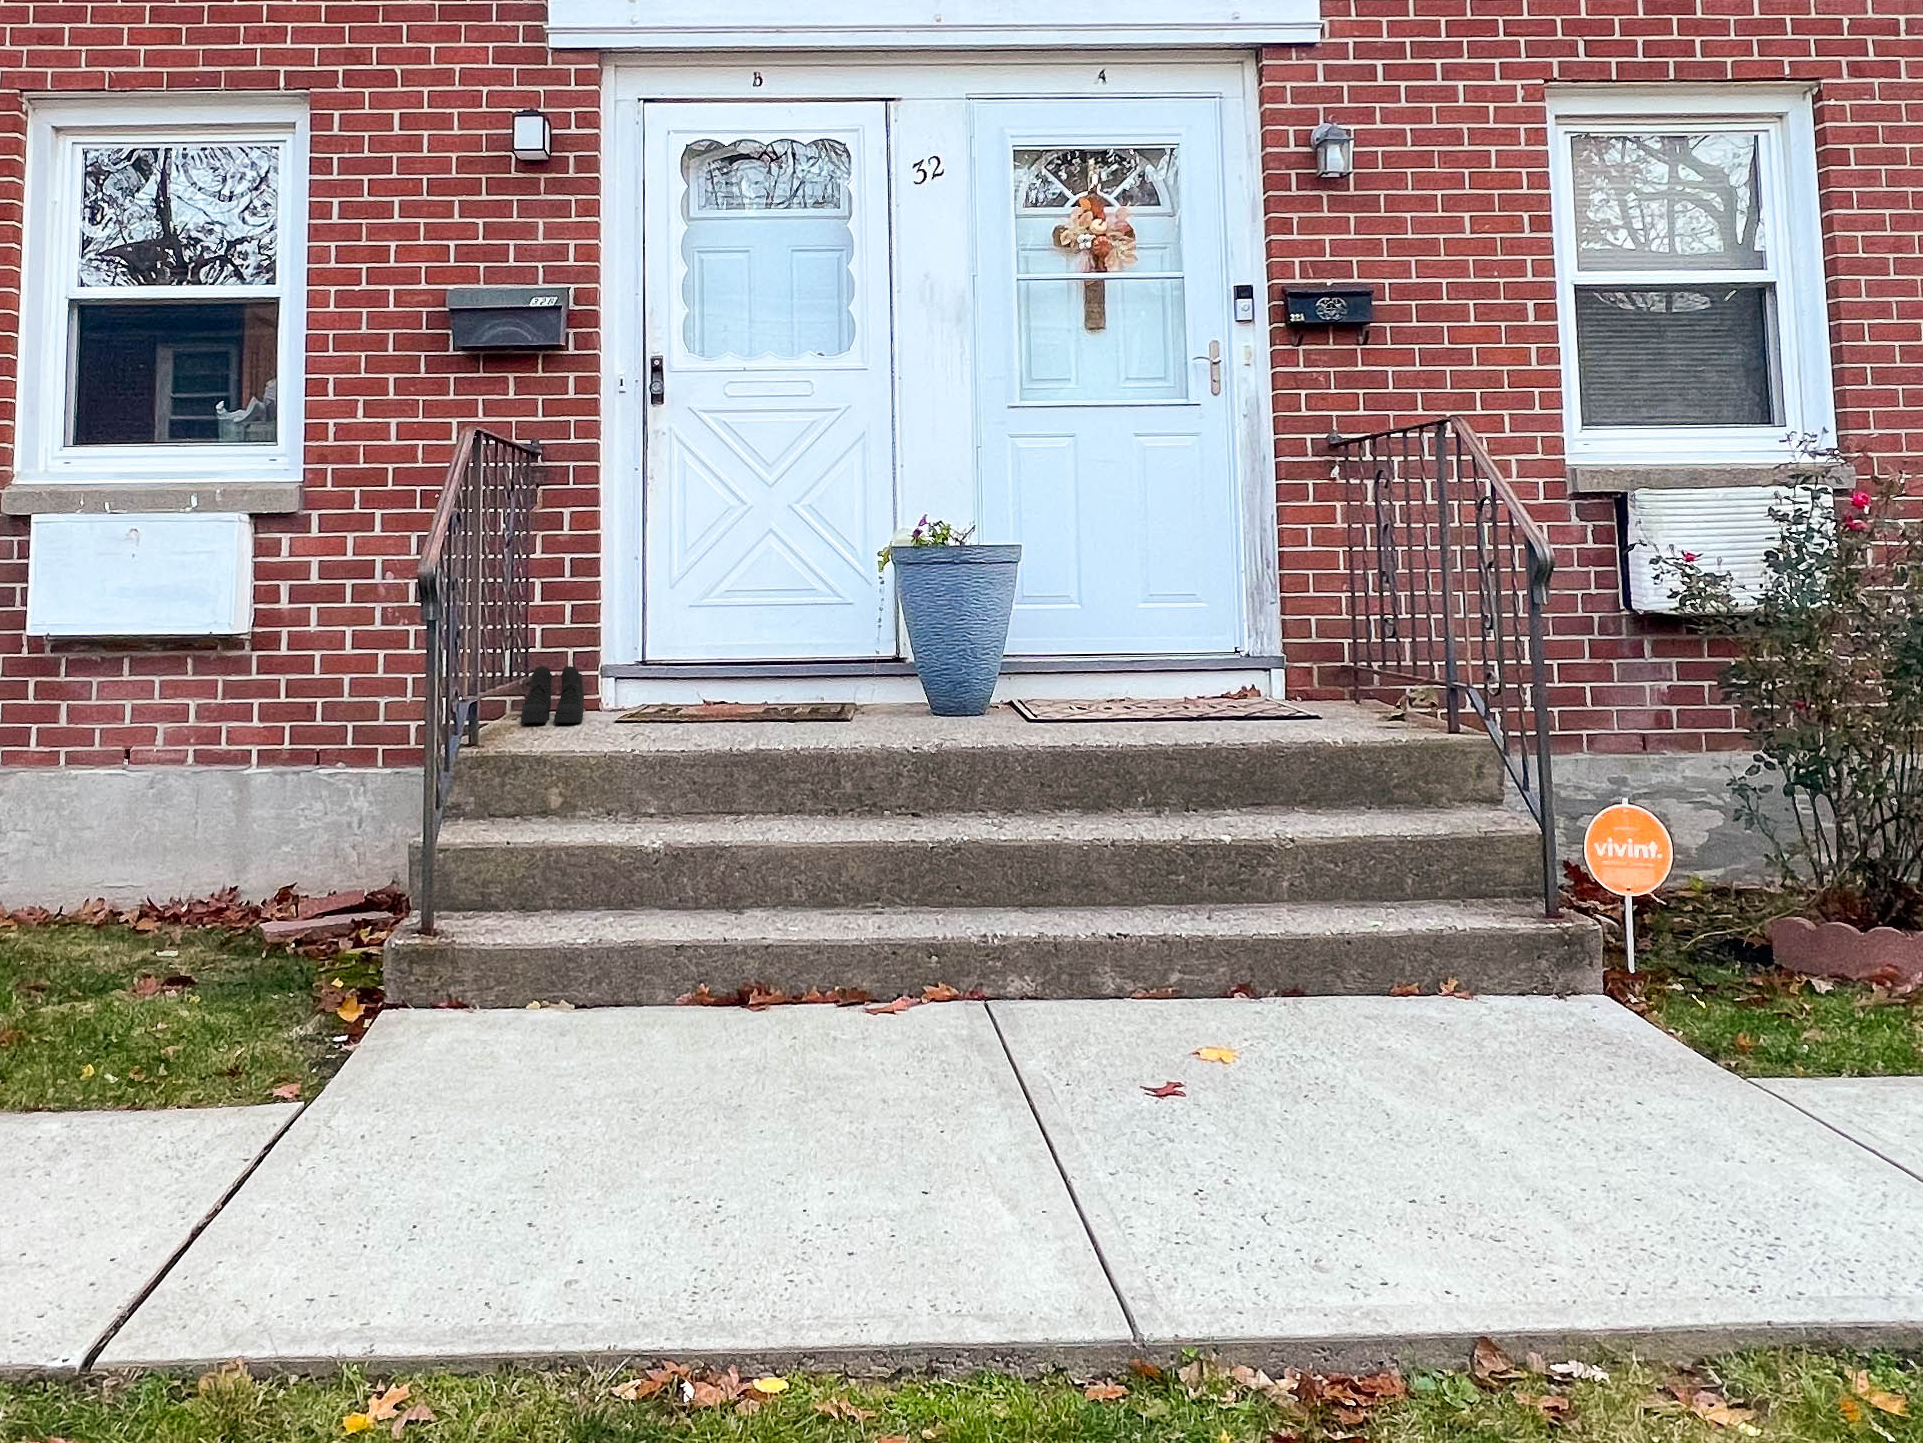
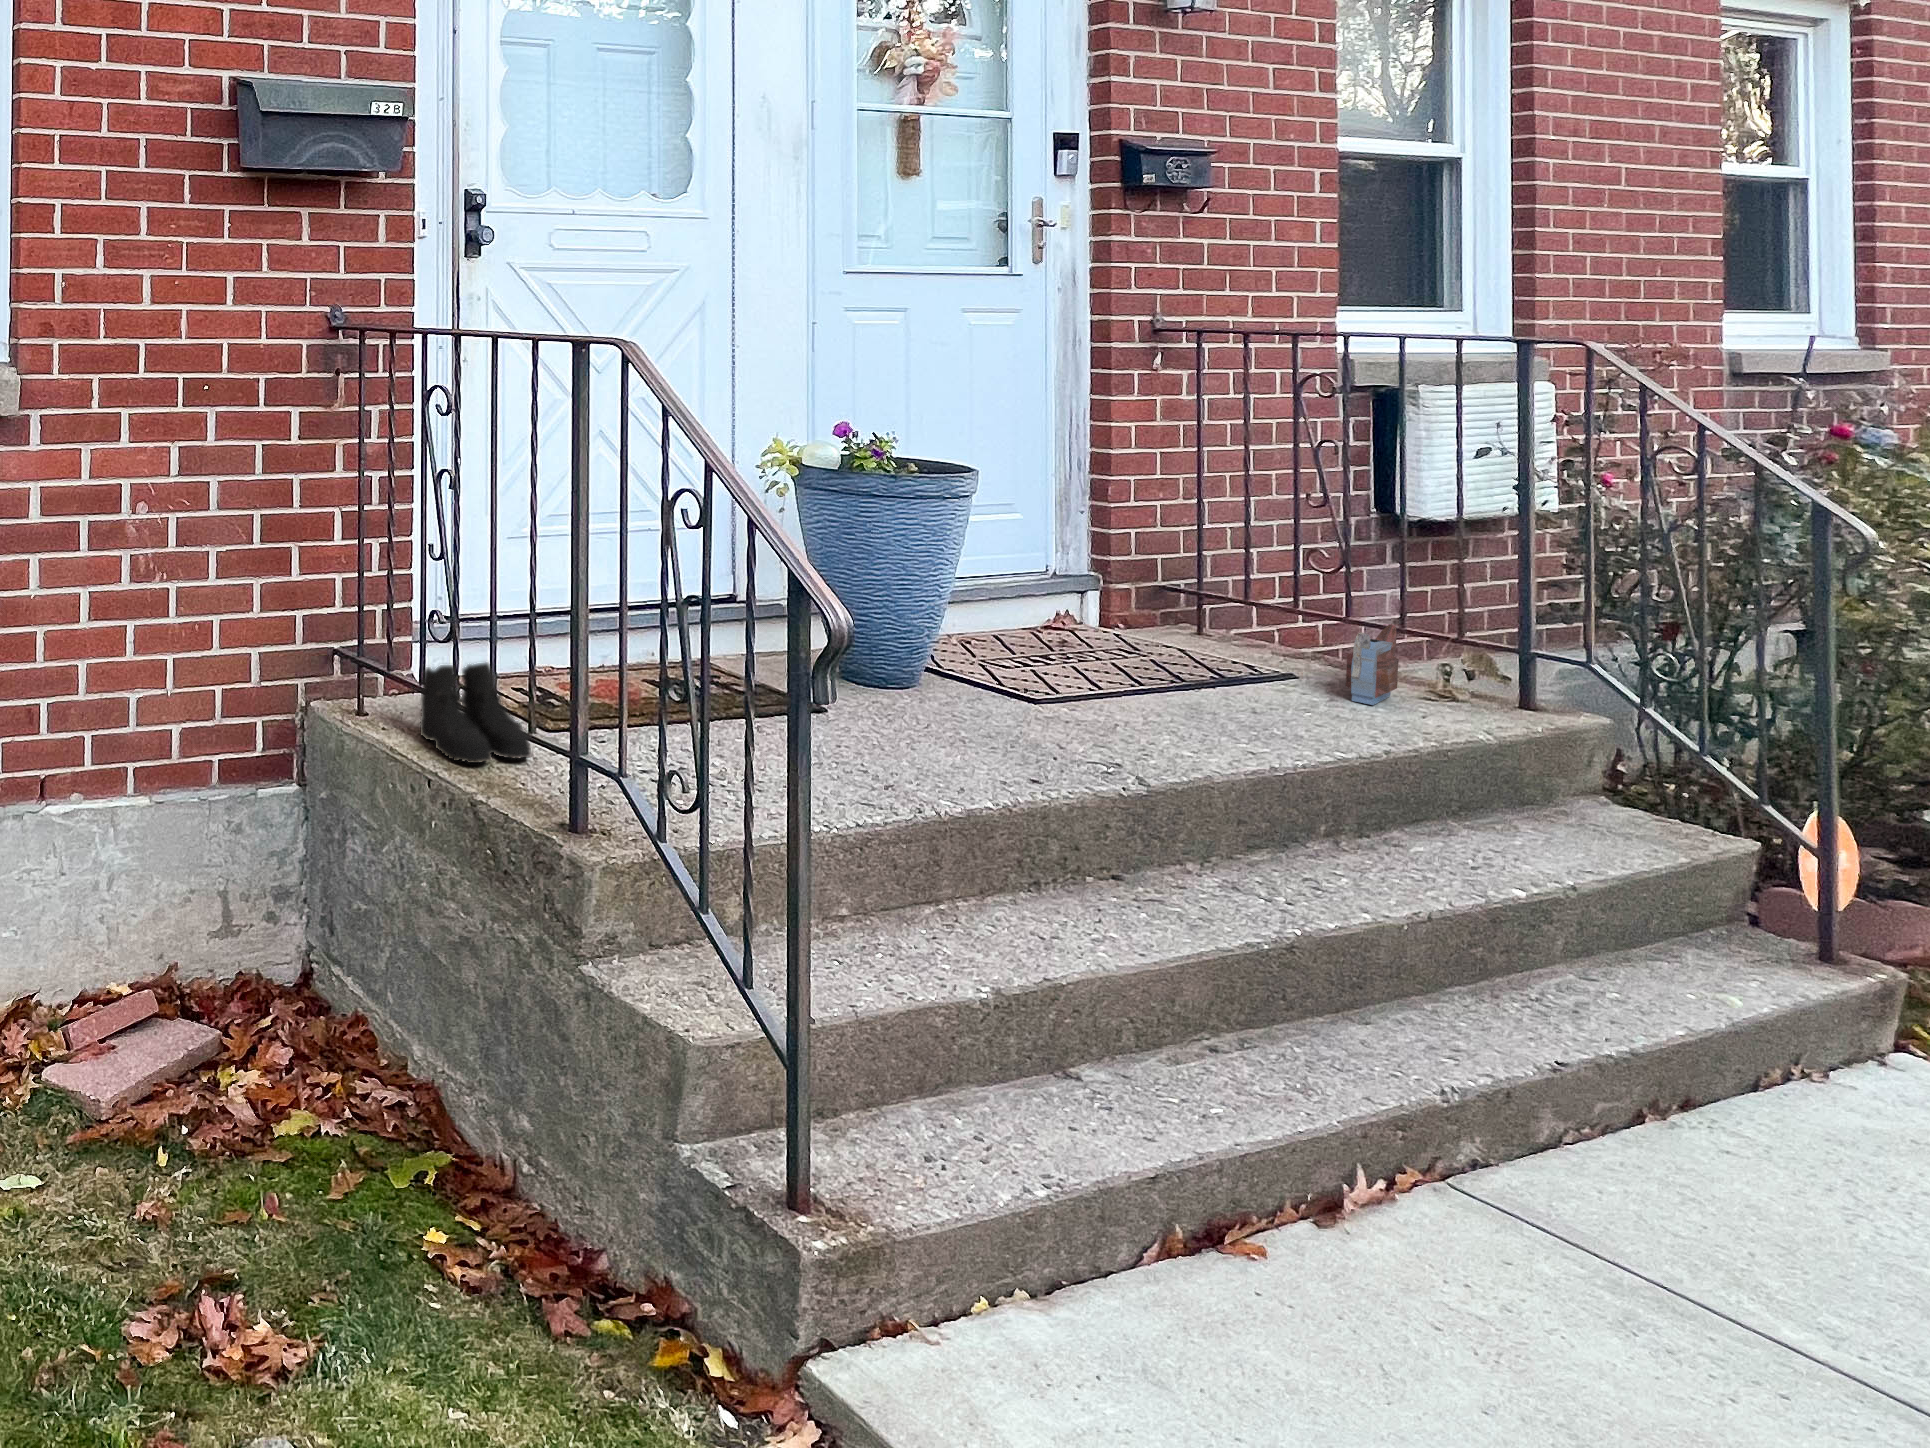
watering can: none [1316,663,1408,723] -> present [1346,624,1398,705]

